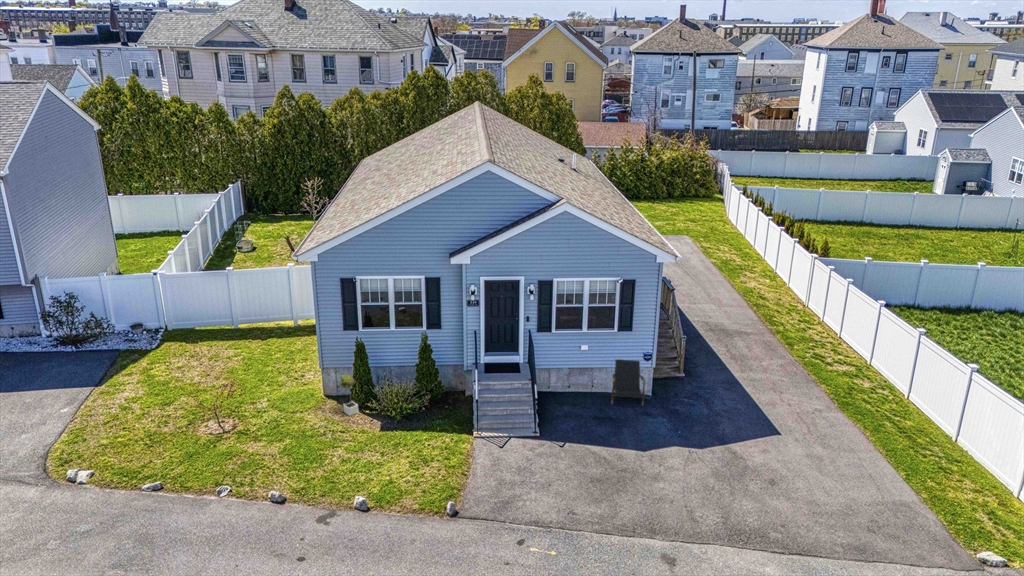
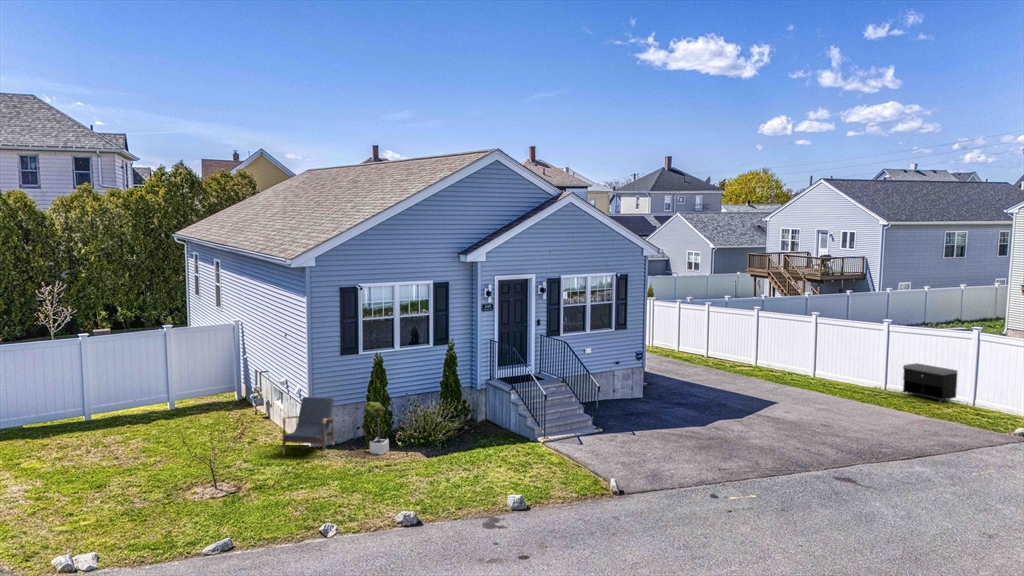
lounge chair: present [612,360,645,405] -> present [282,397,334,456]
storage bench: none [948,432,1011,489] -> present [903,363,958,402]

